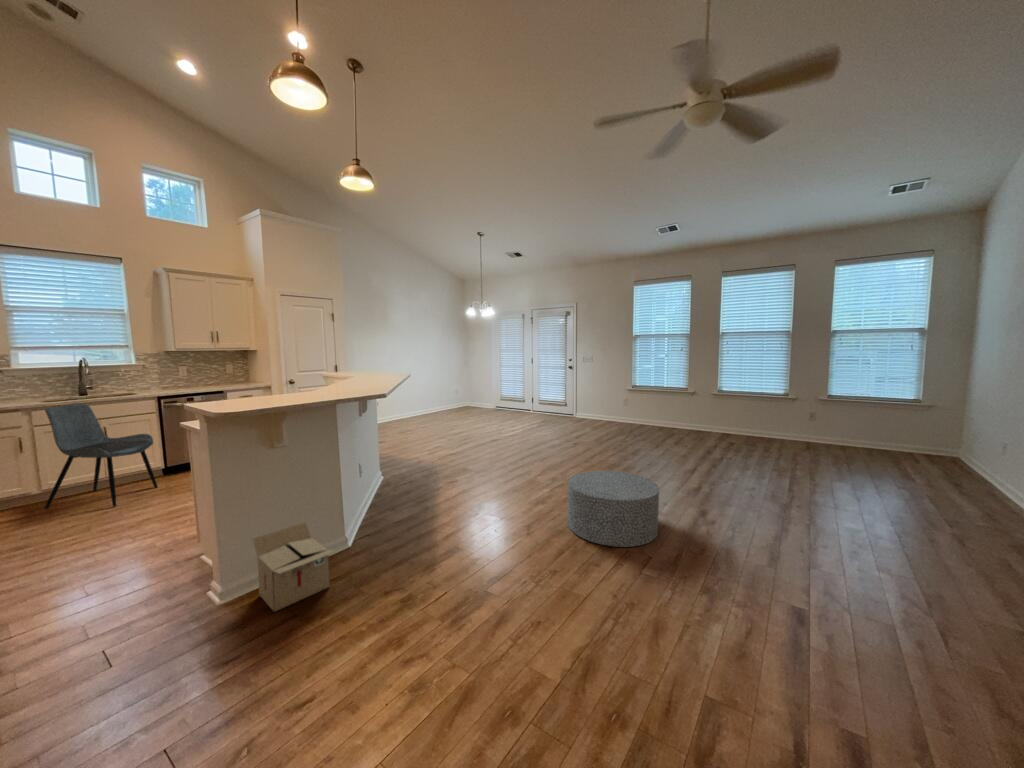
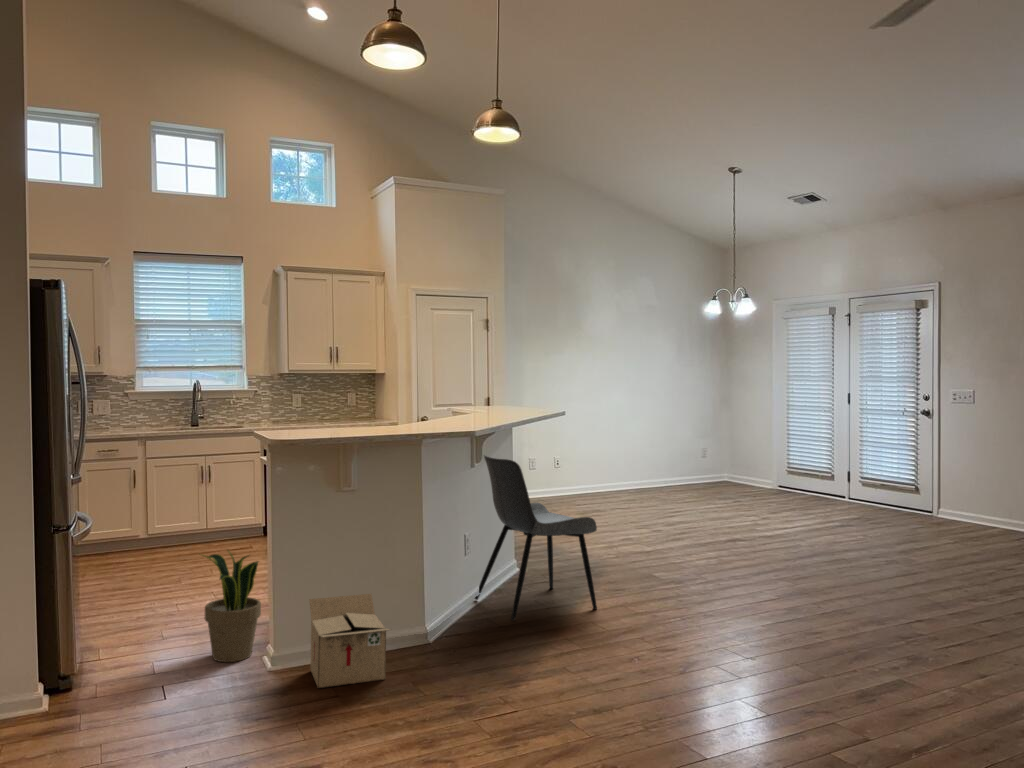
dining chair: present [44,404,158,510] -> present [475,455,597,621]
ottoman: present [568,471,659,547] -> none [762,595,937,730]
potted plant: none [126,511,200,609] -> present [203,552,261,662]

